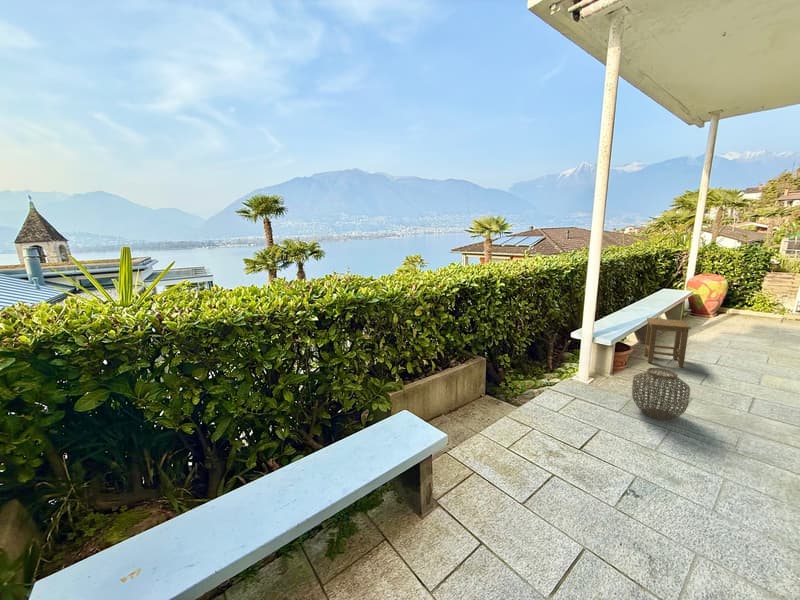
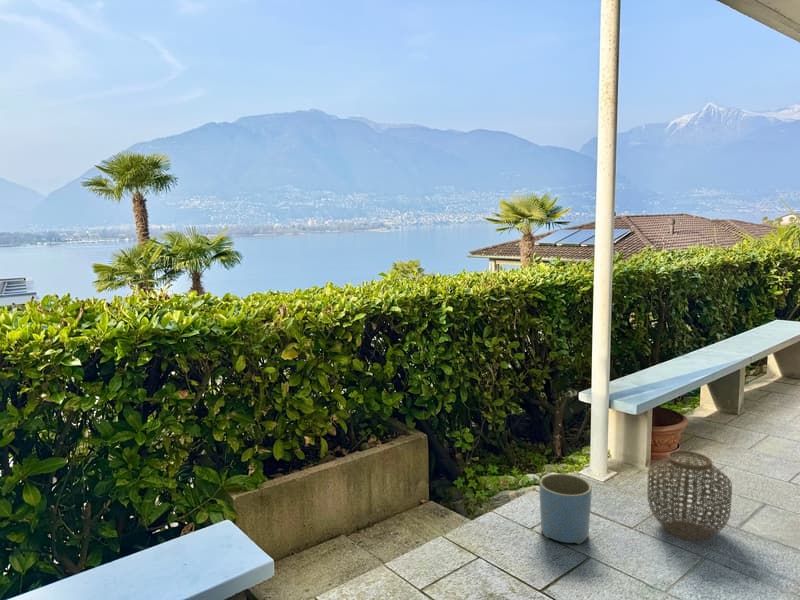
stool: present [644,318,691,368] -> none [712,368,774,453]
planter: none [569,381,604,422] -> present [539,474,592,544]

